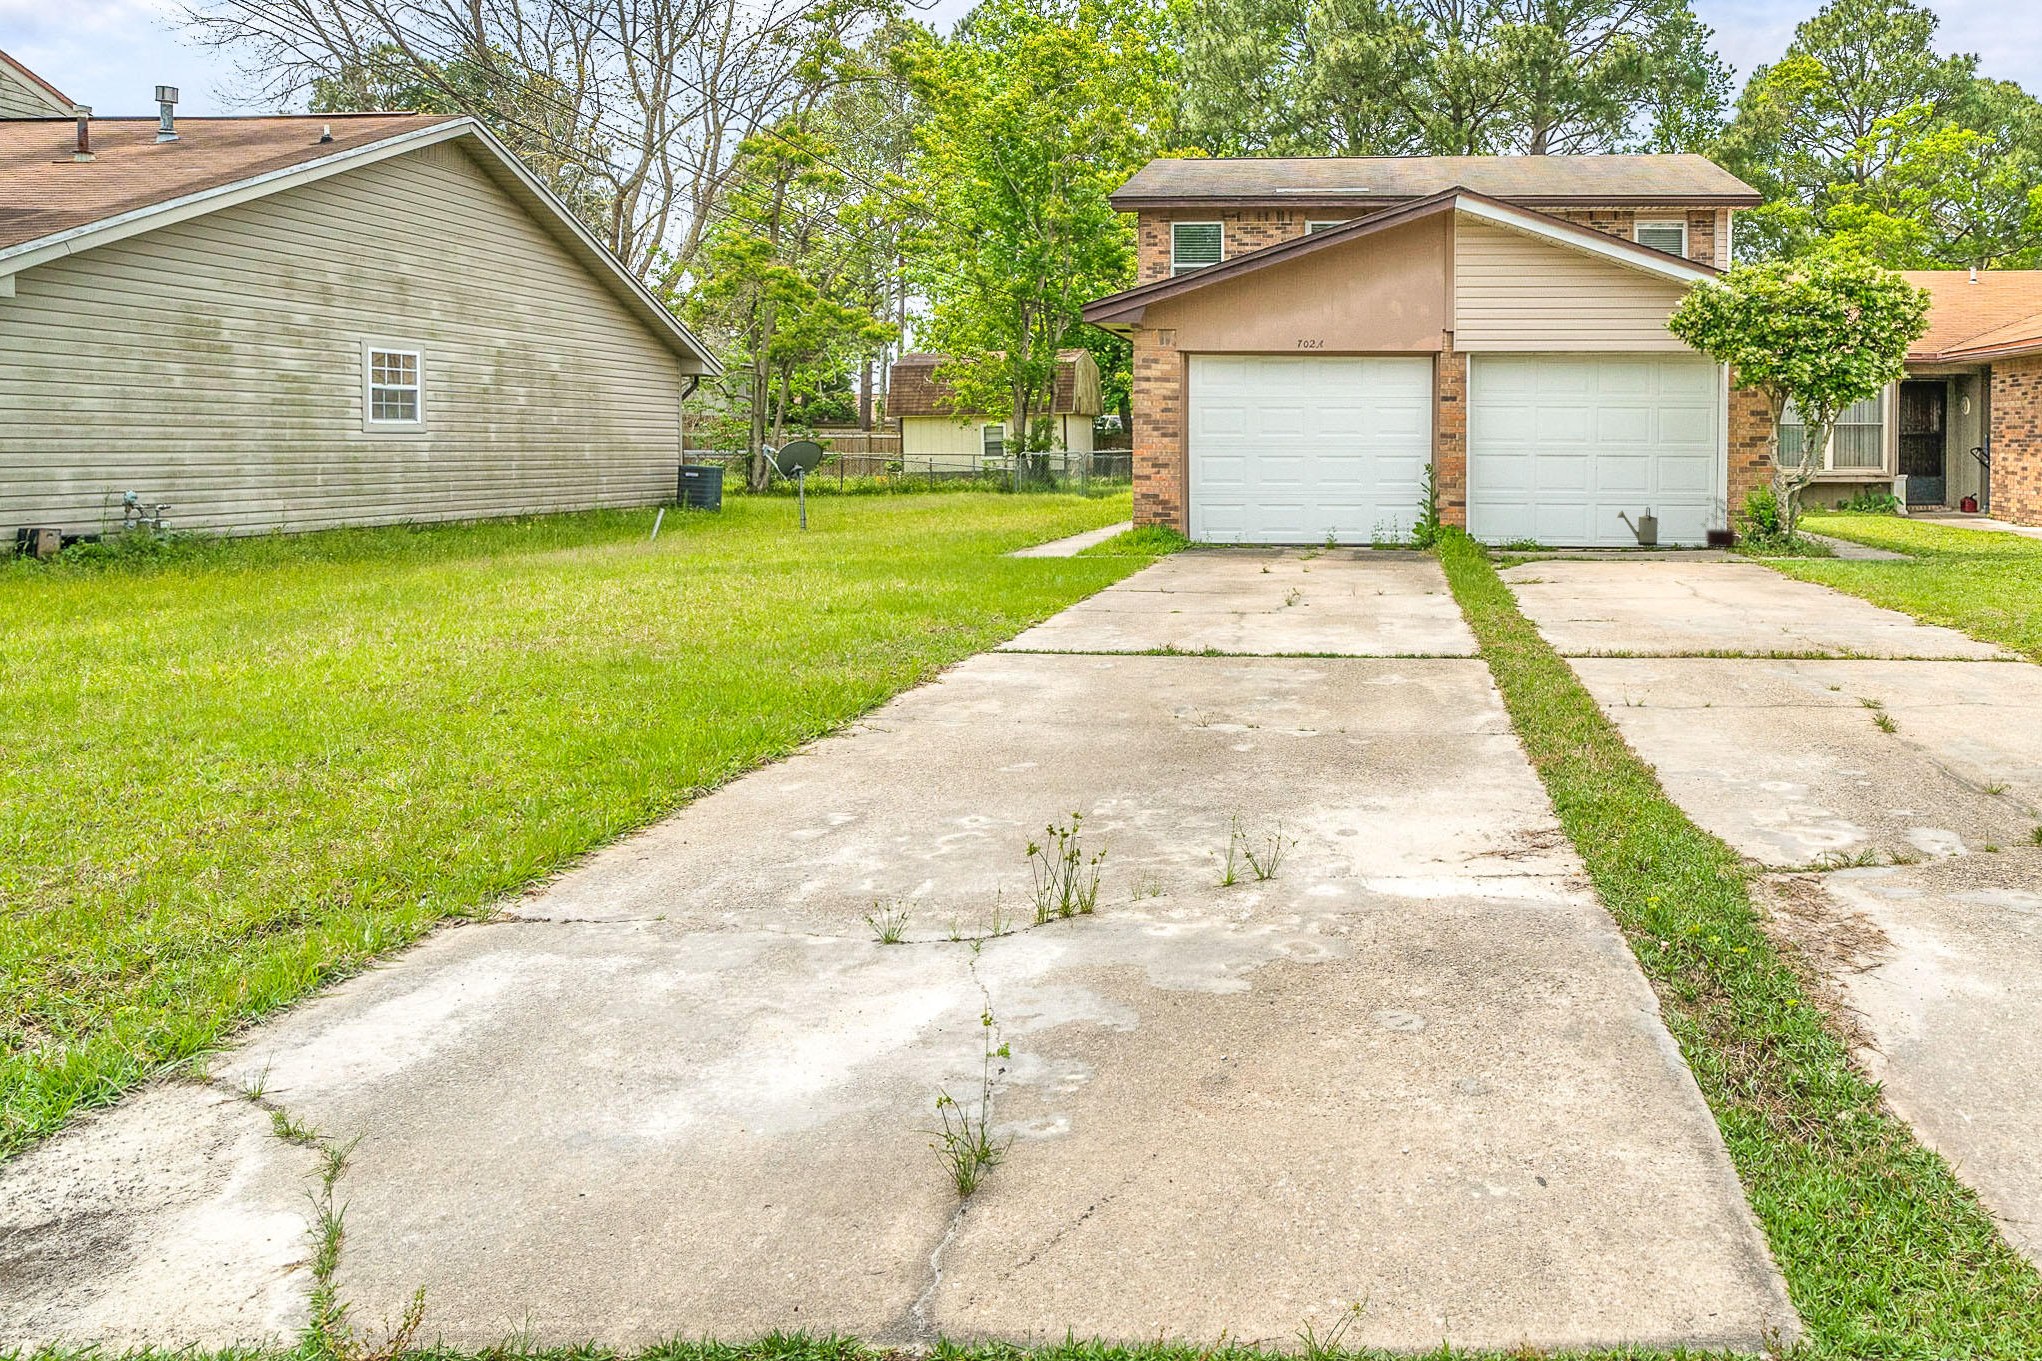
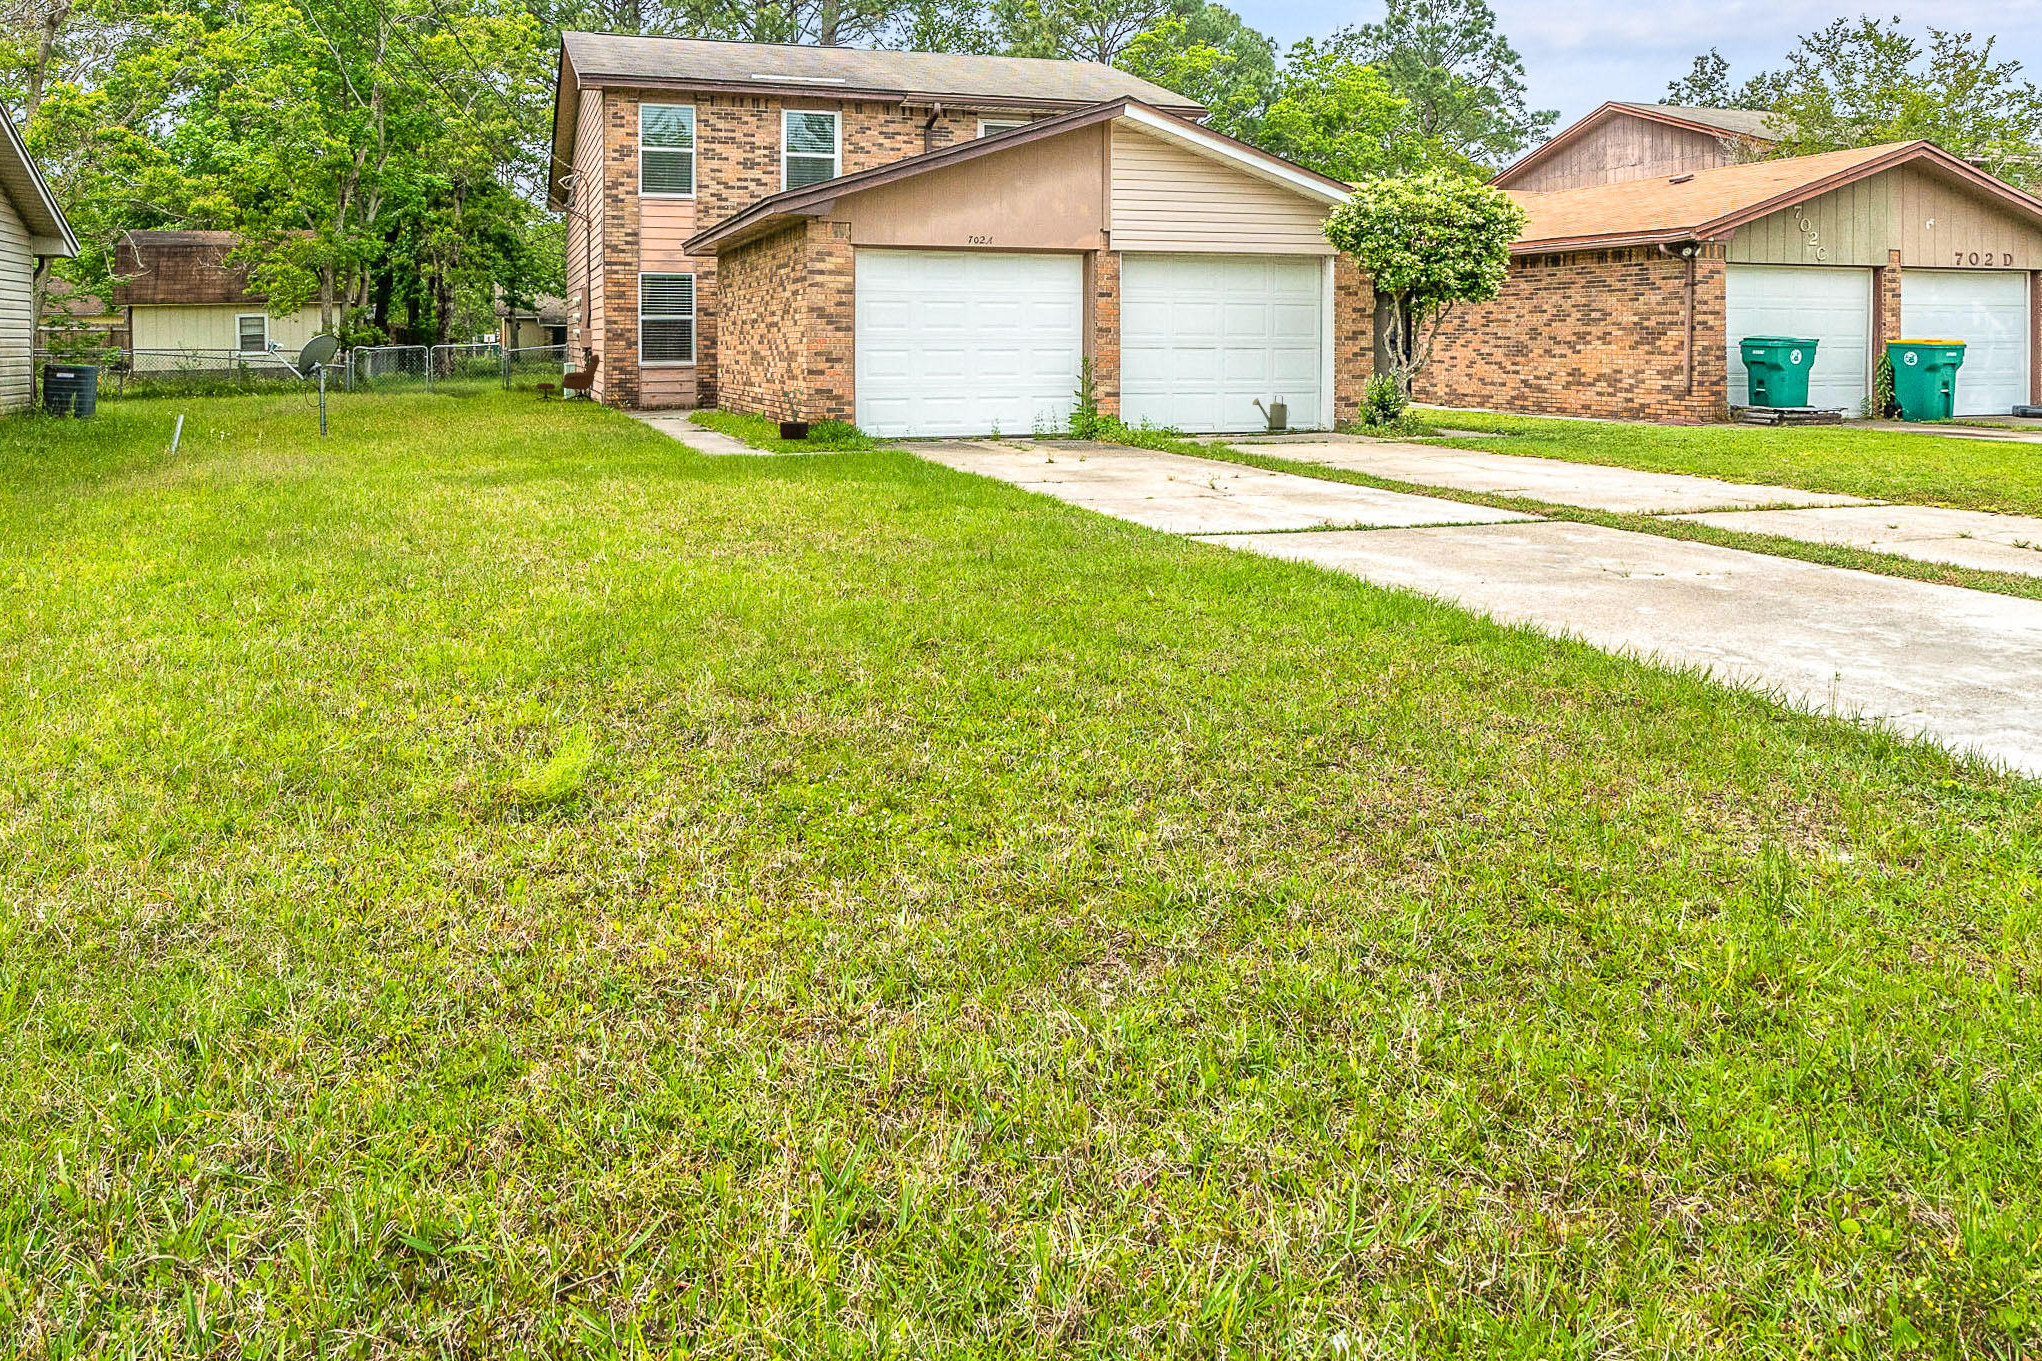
lounge chair: none [1053,455,1113,498] -> present [534,354,599,401]
decorative plant: present [1702,497,1735,547] -> present [780,388,809,439]

